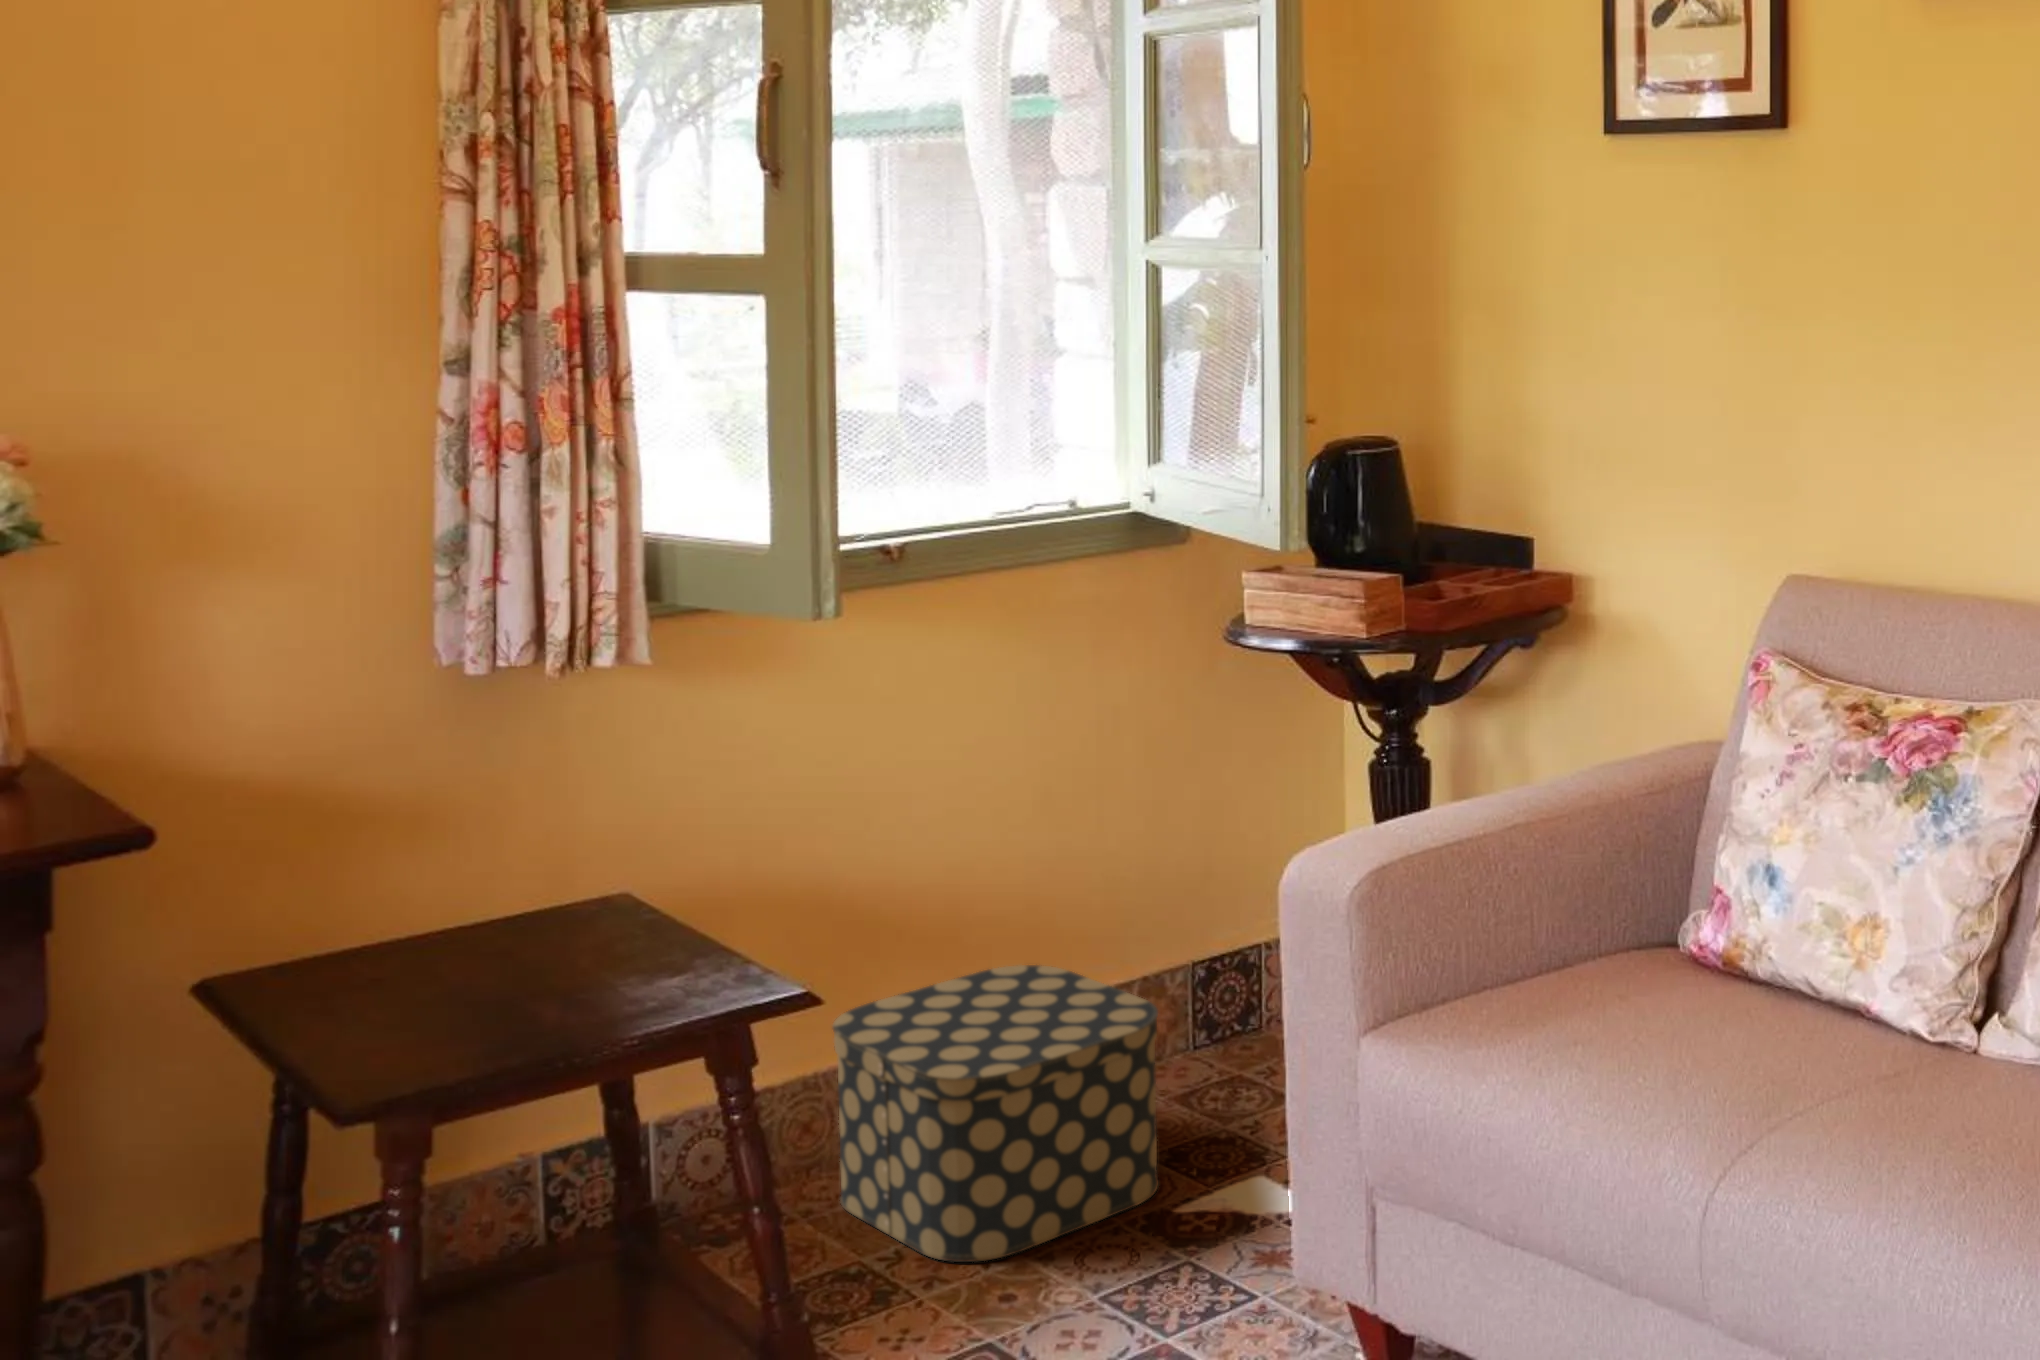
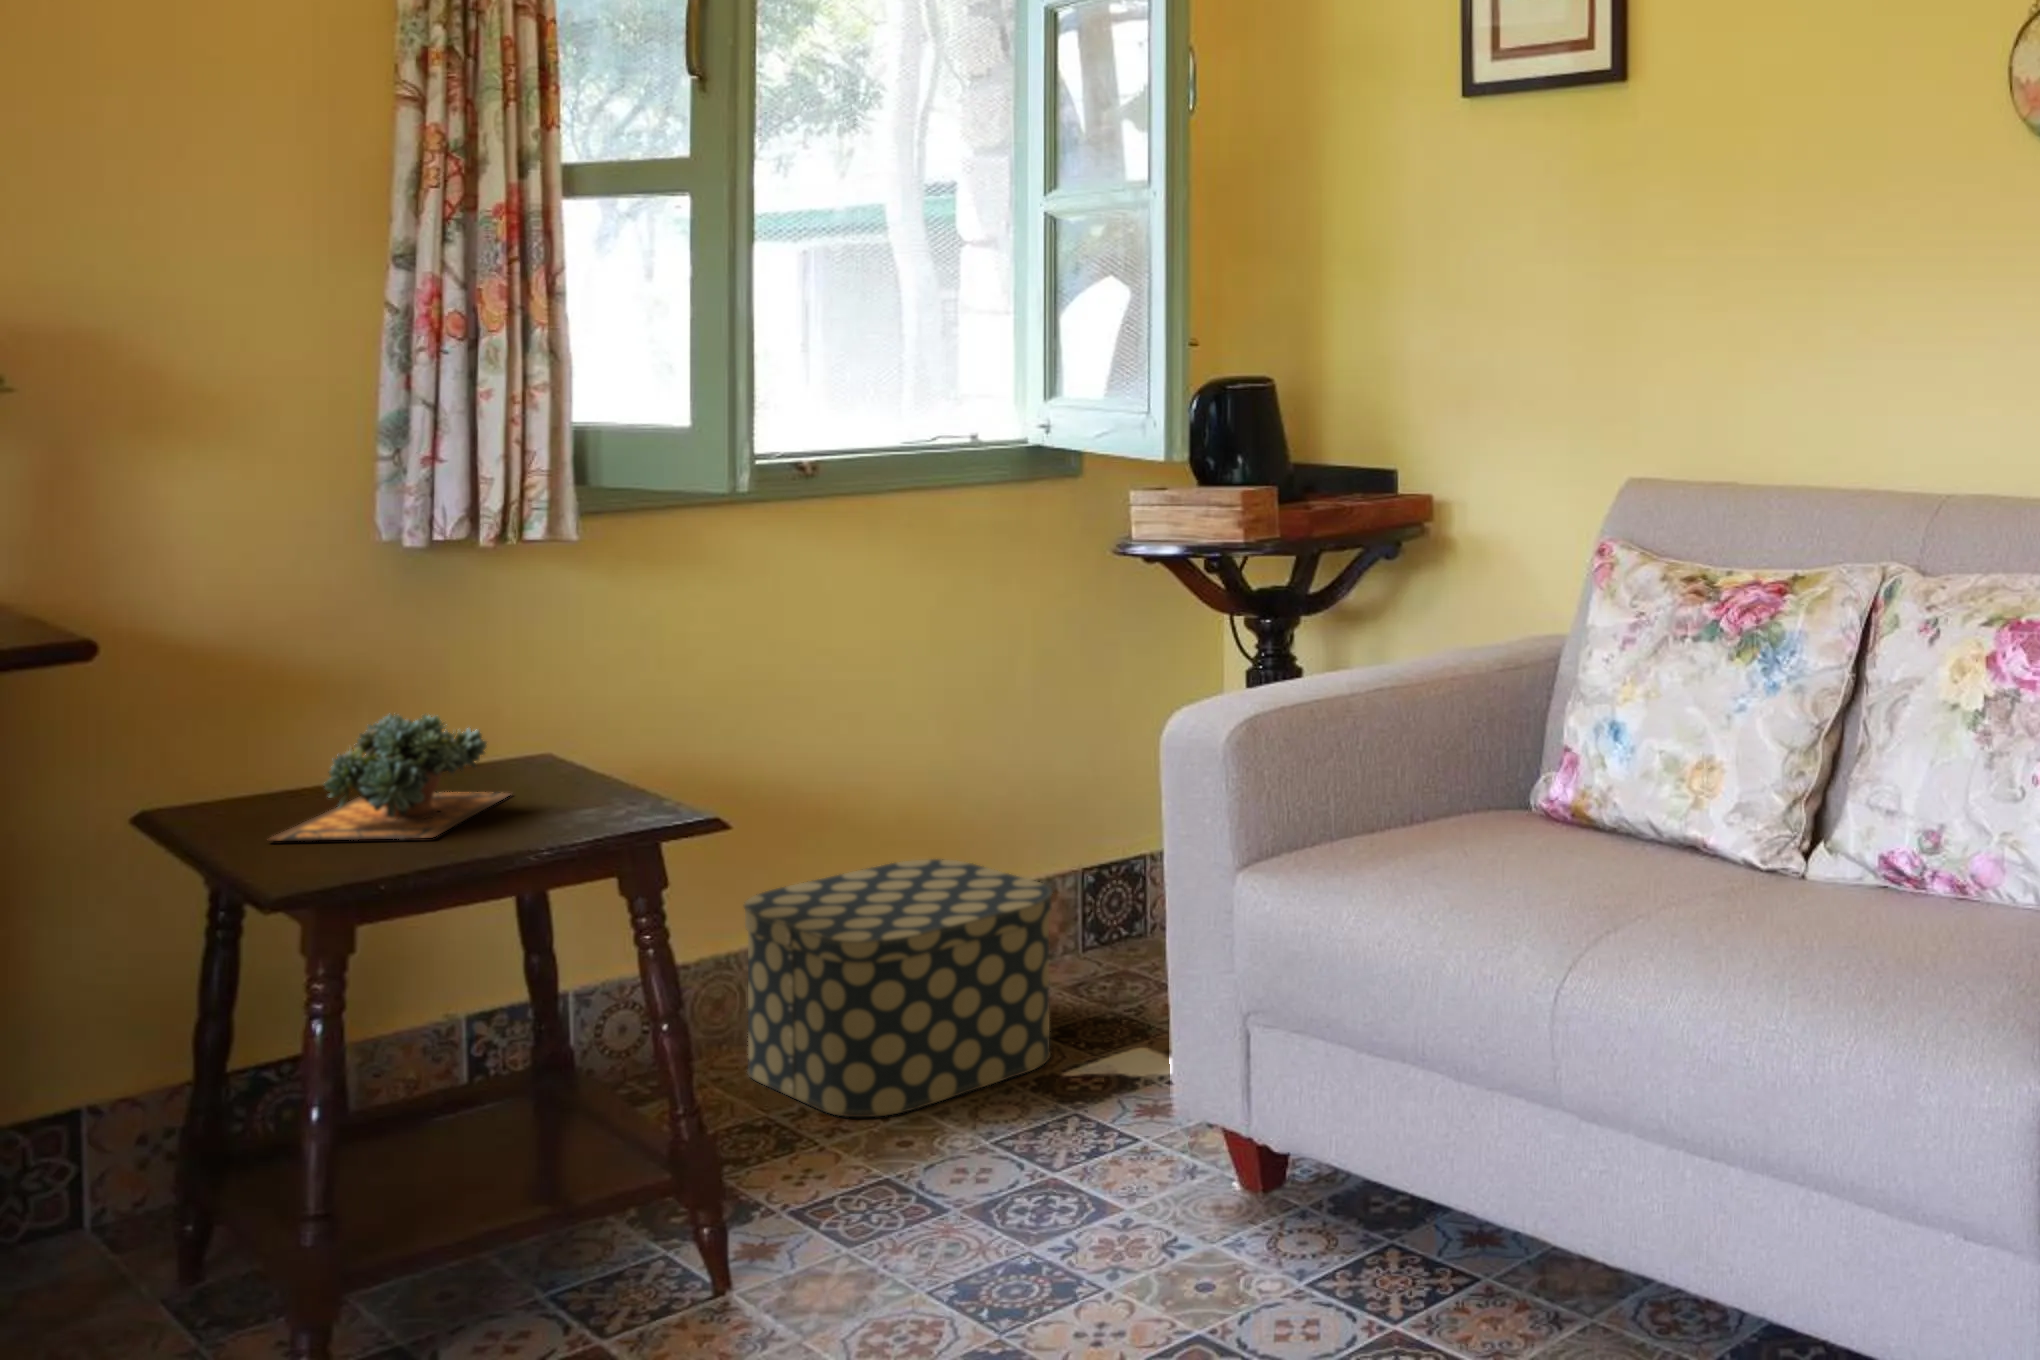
succulent plant: none [345,872,594,1019] -> present [269,714,510,842]

